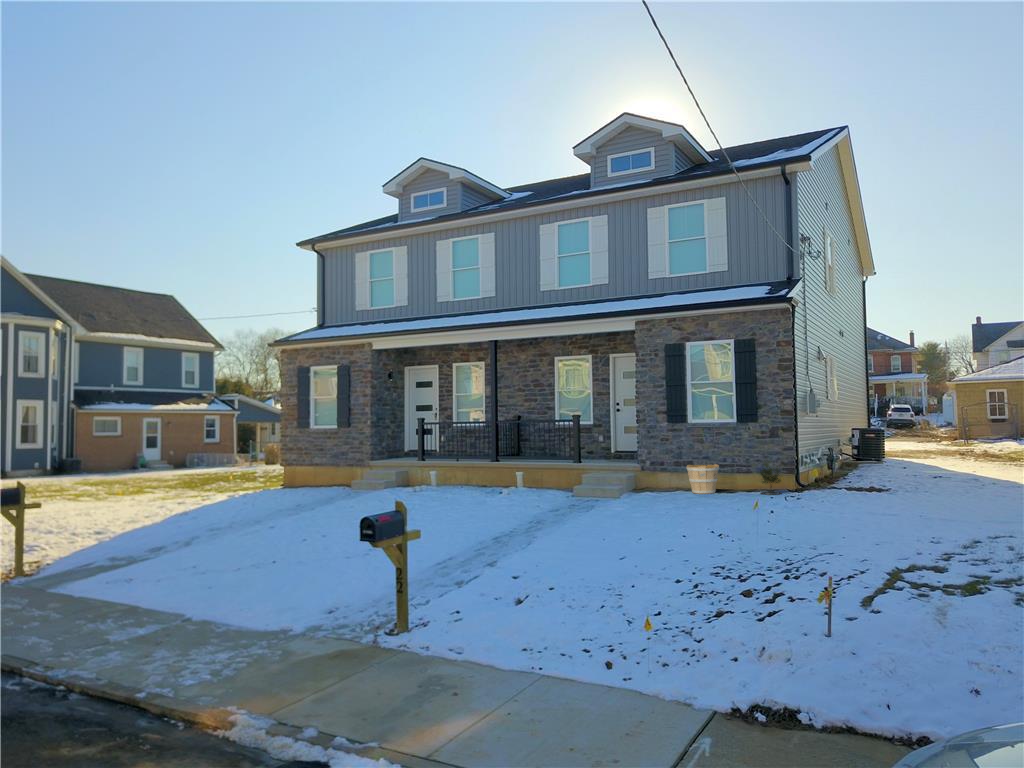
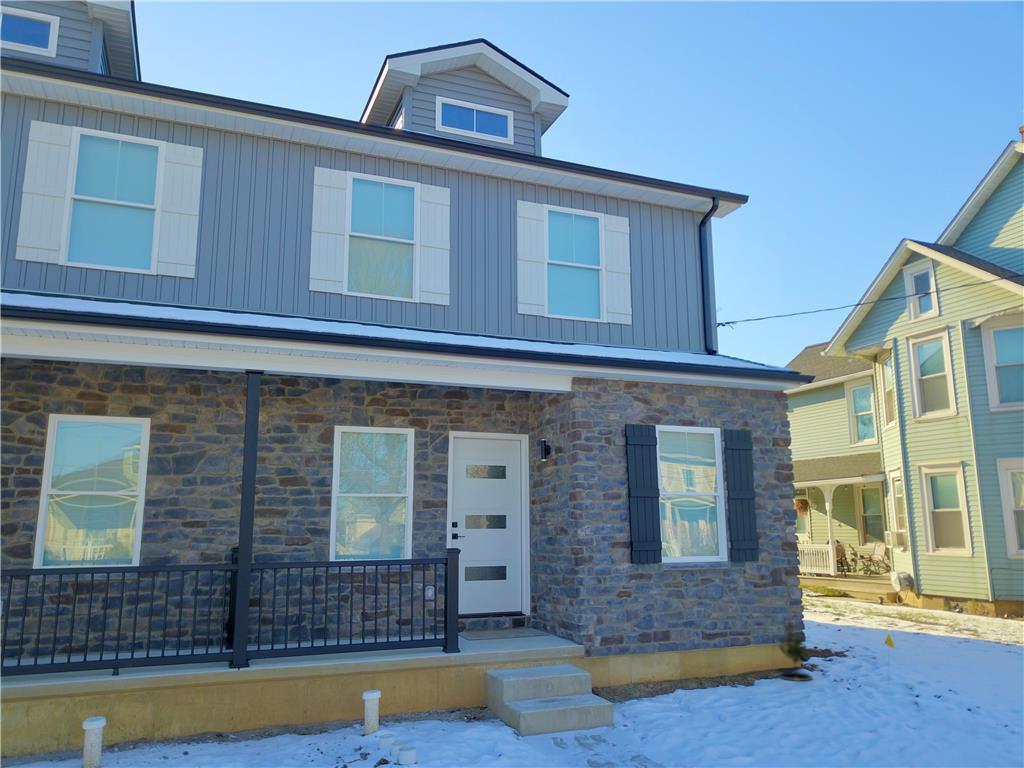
wooden bucket: present [687,464,719,494] -> none [682,635,740,694]

